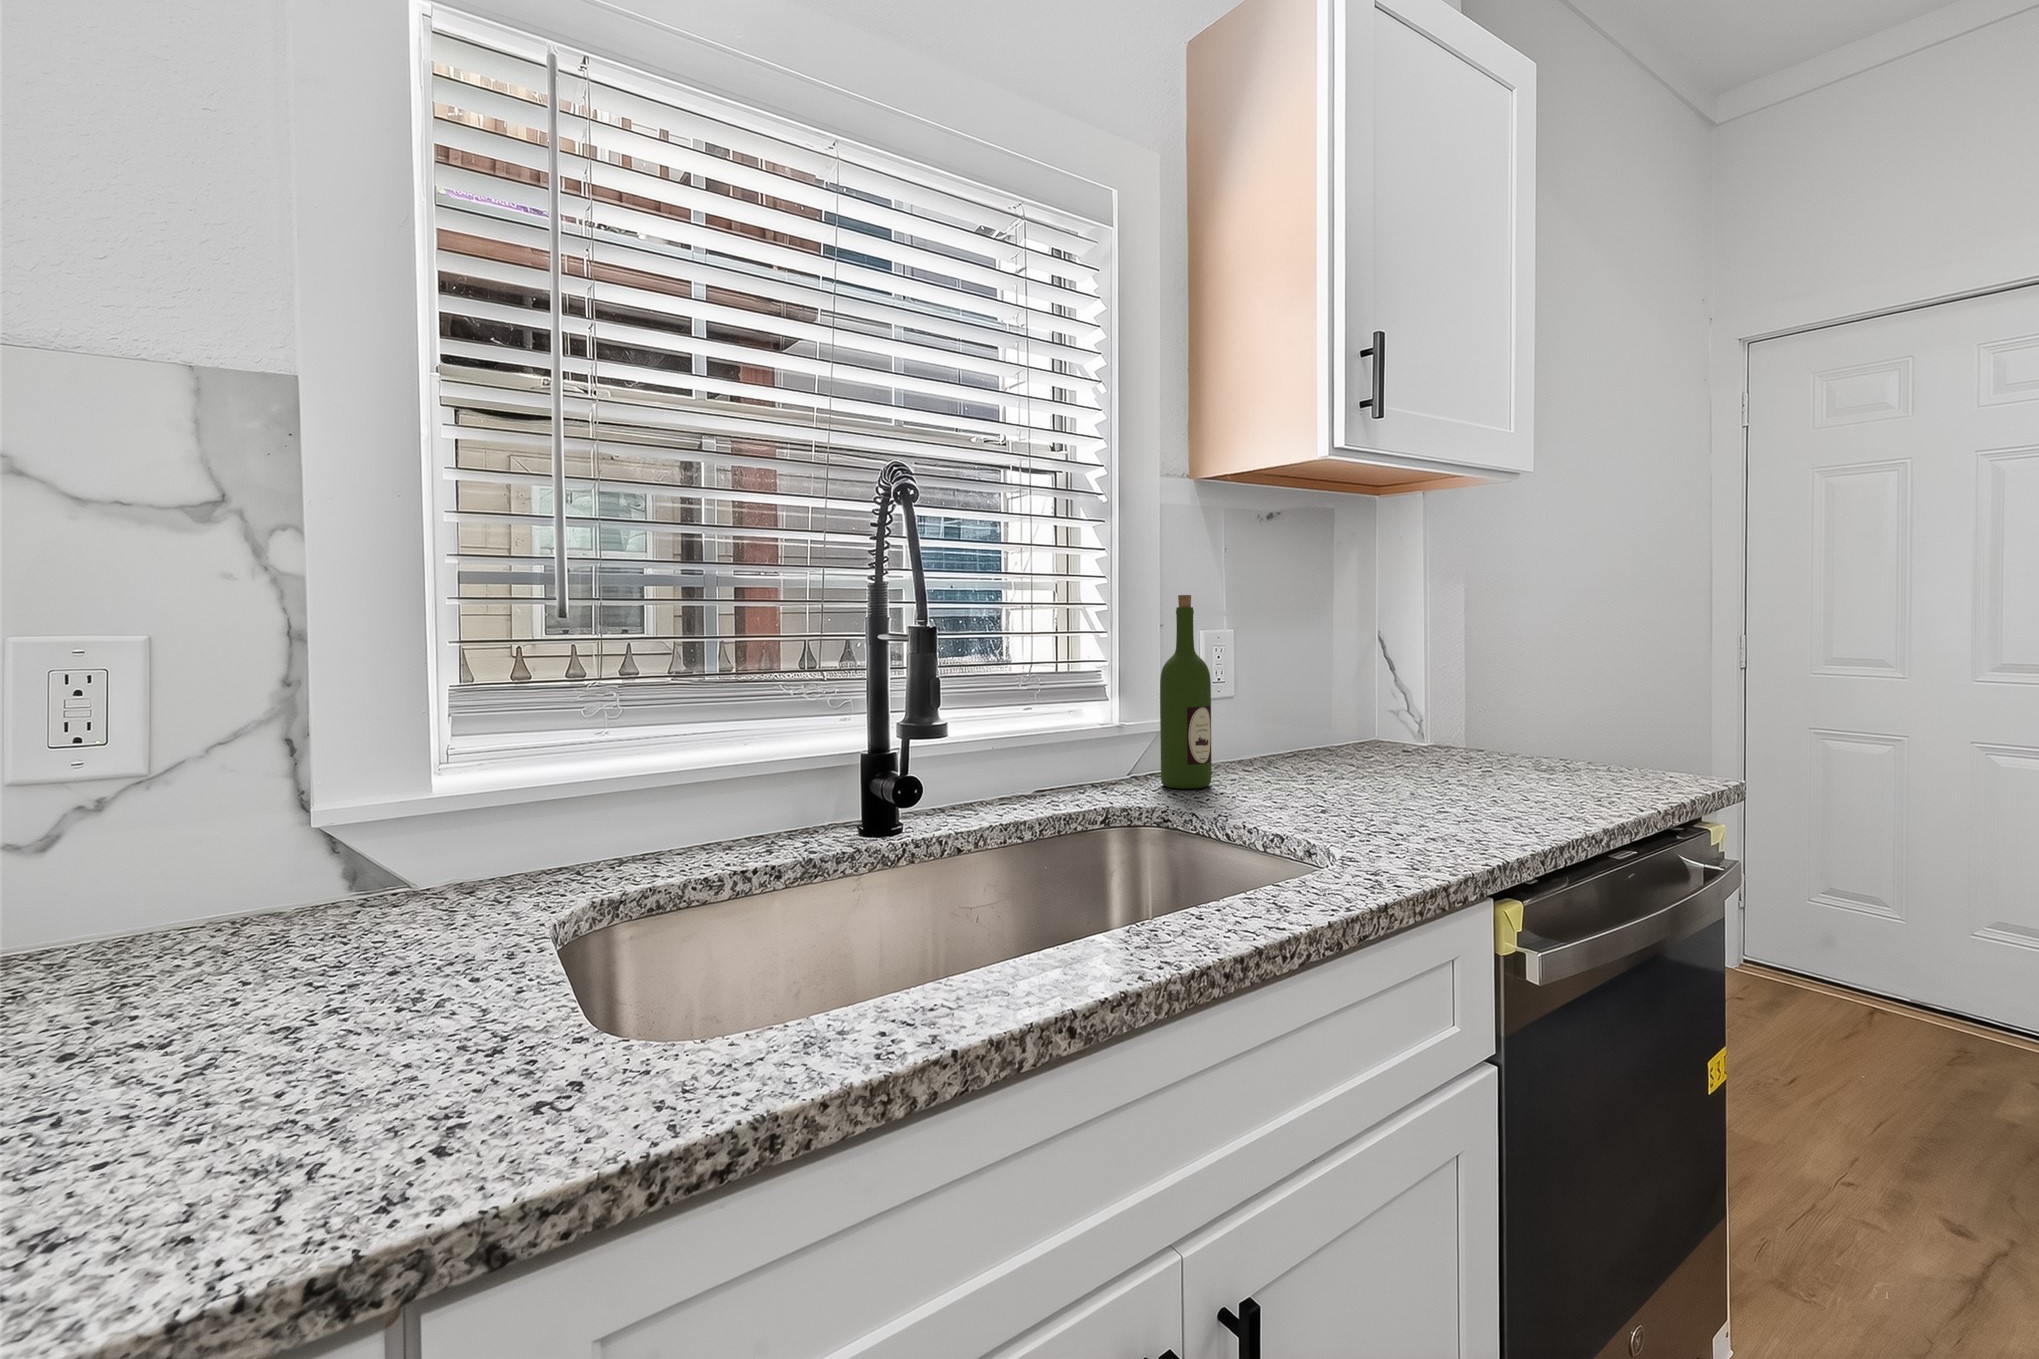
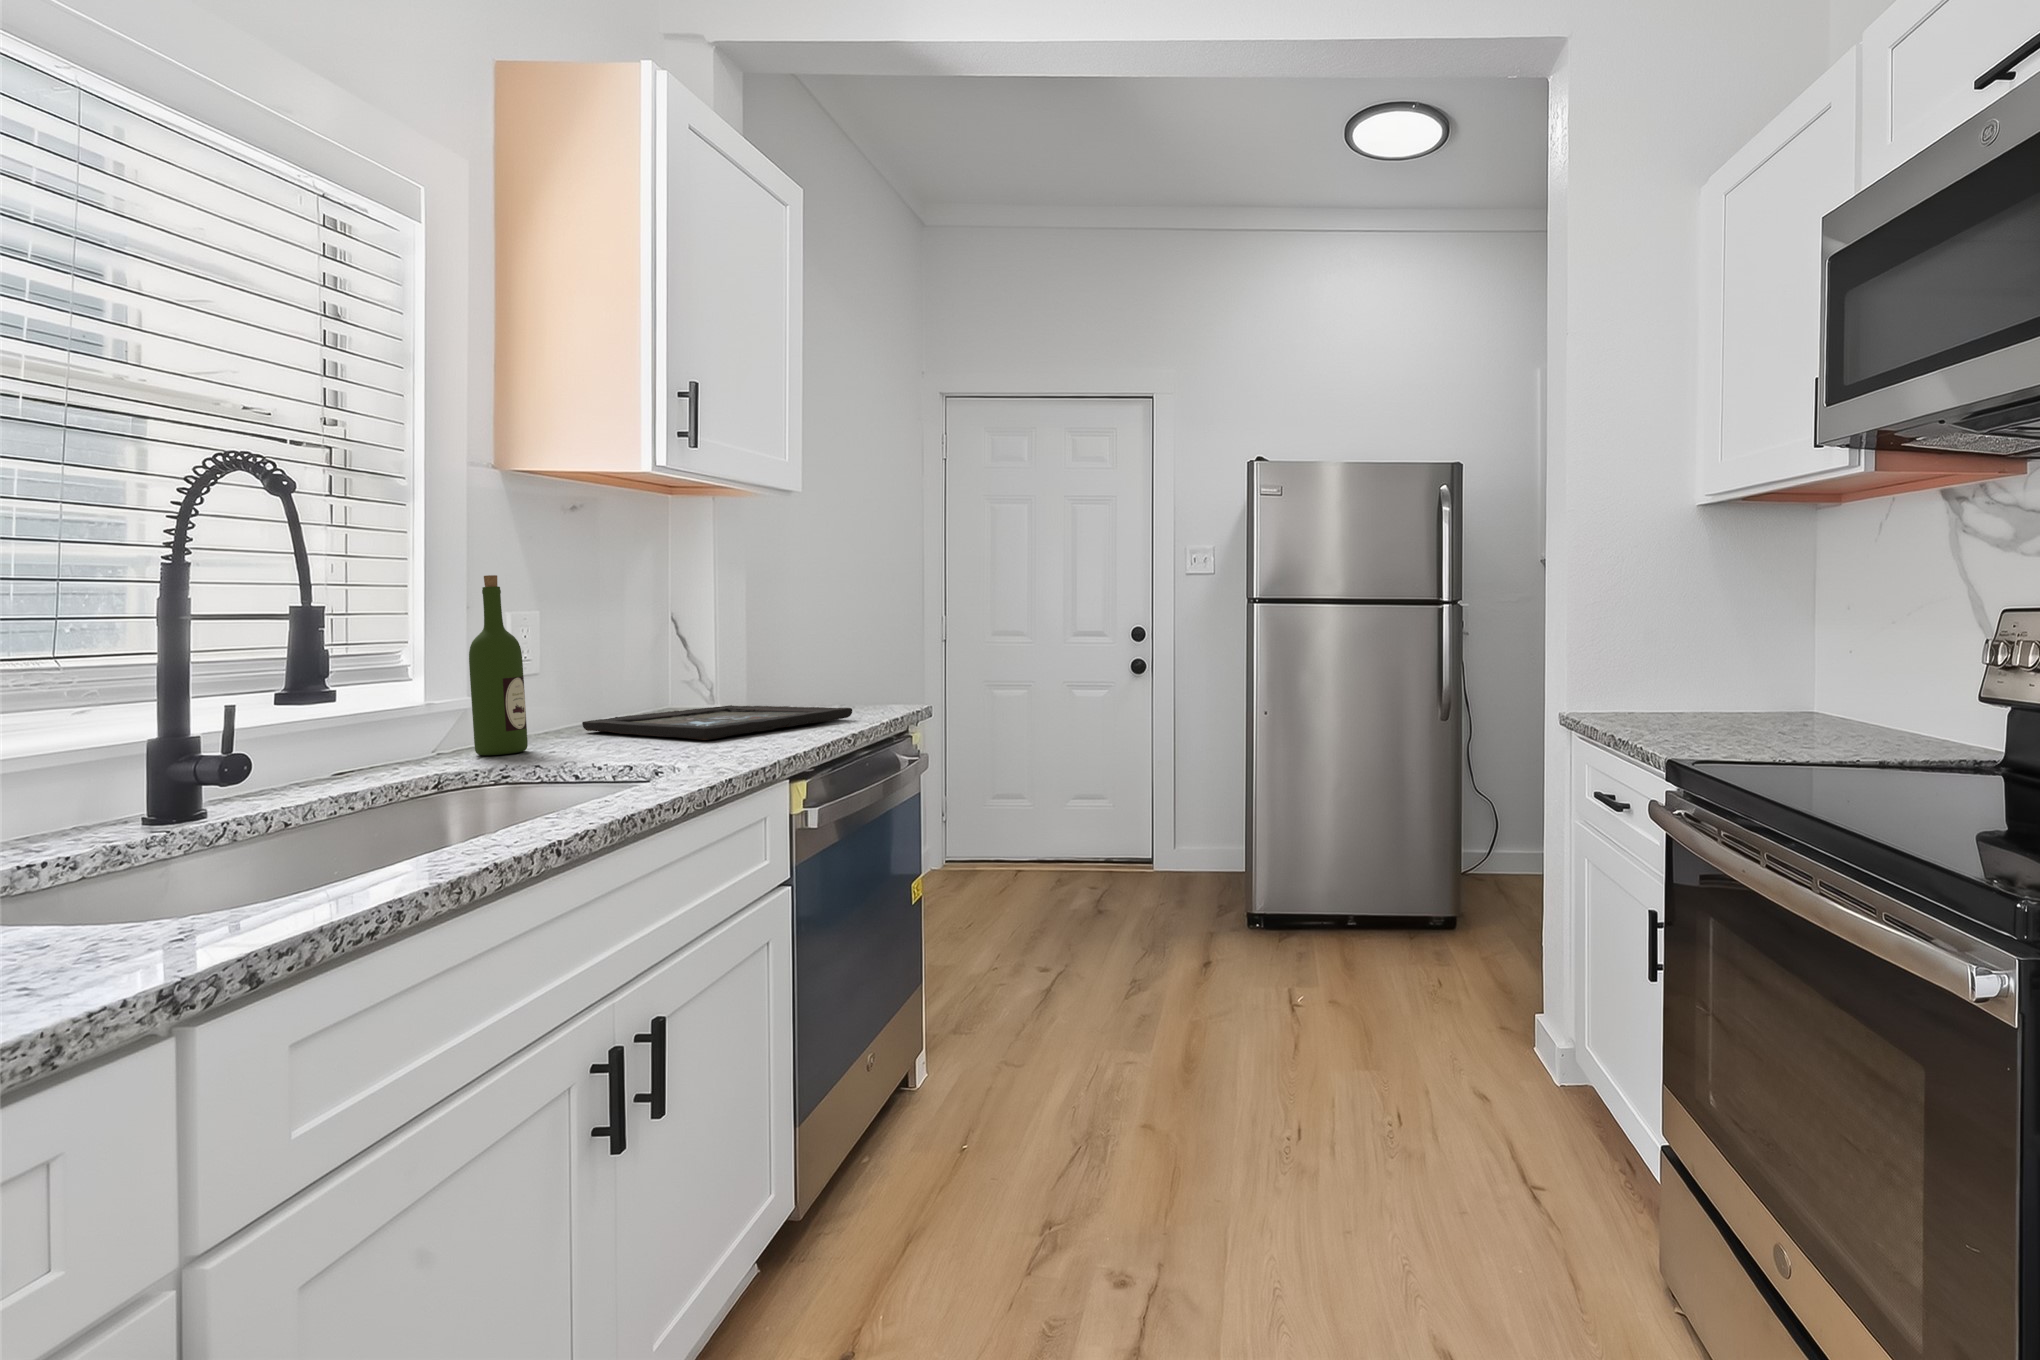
tray: none [1285,748,1611,807] -> present [582,705,852,740]

